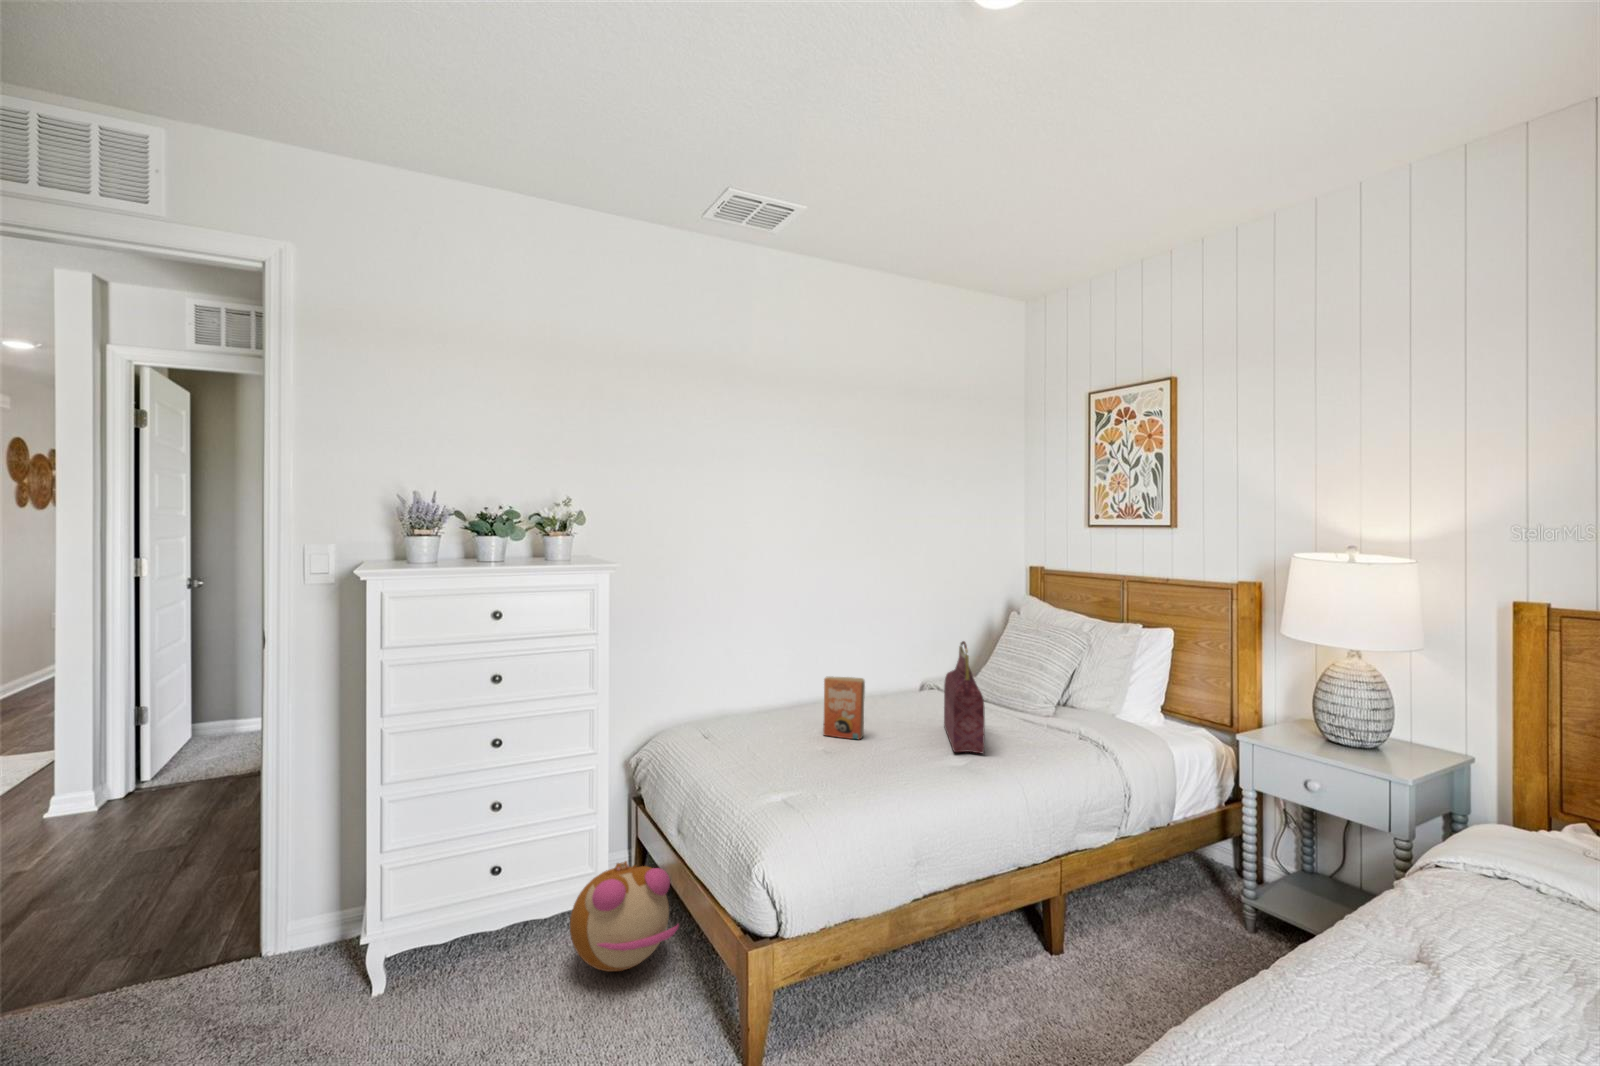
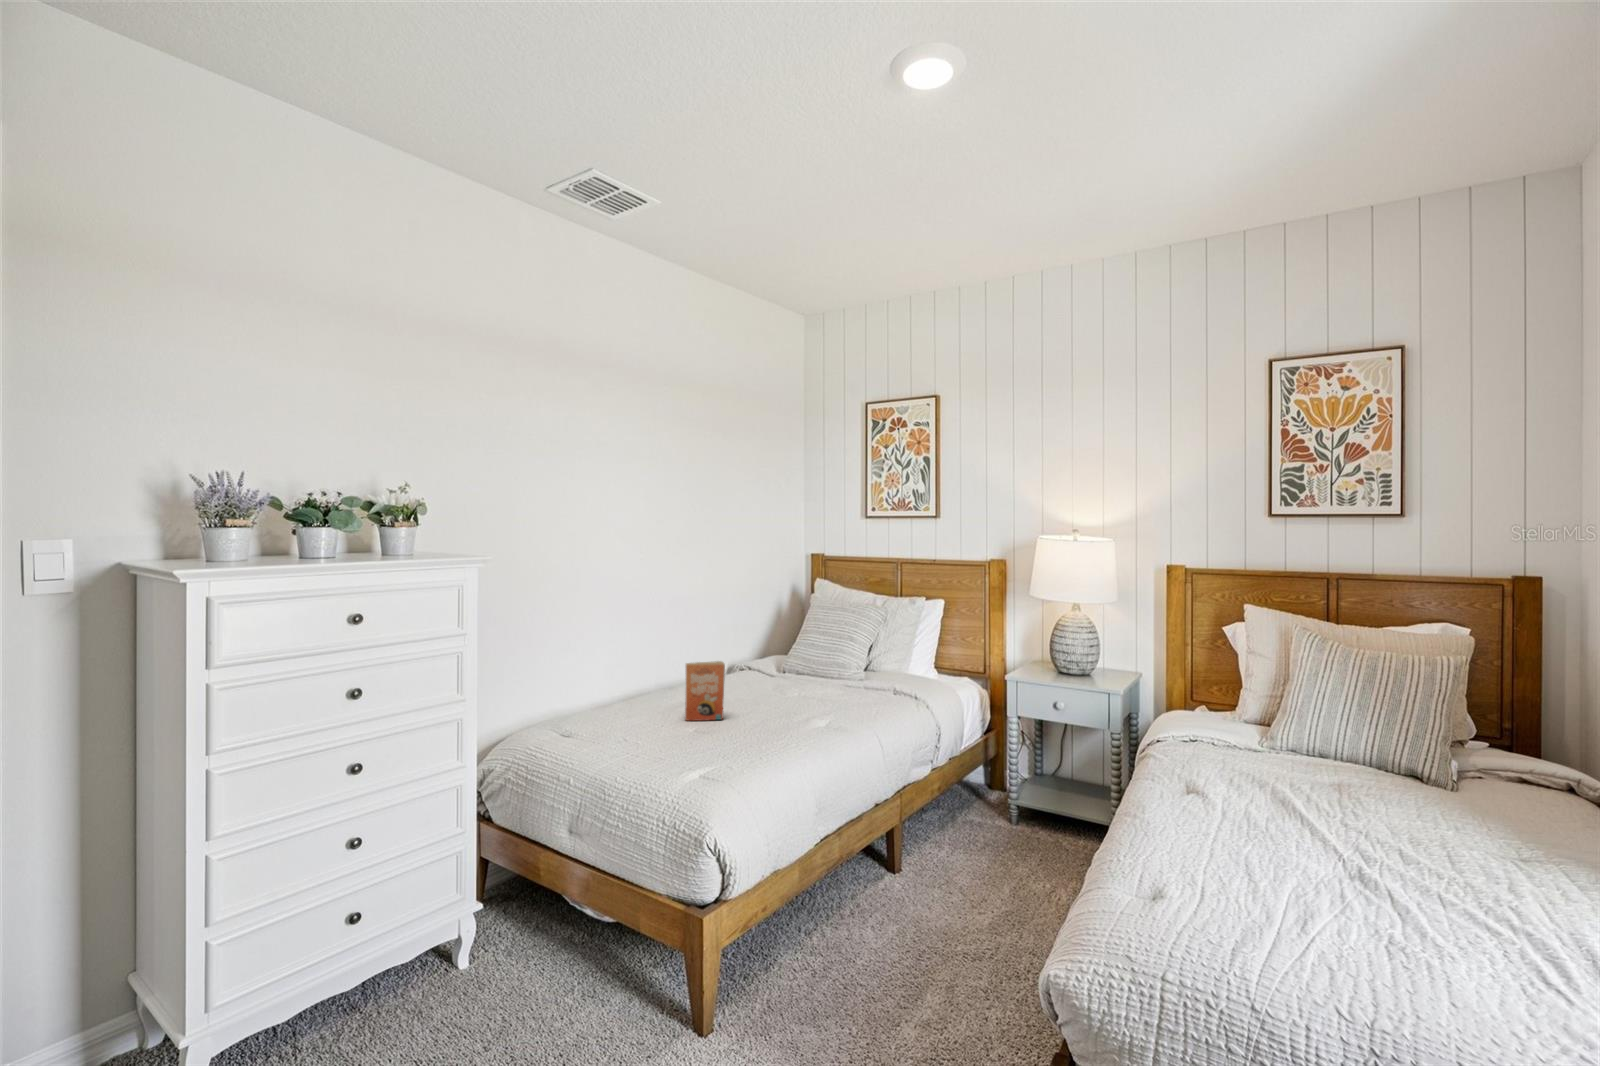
handbag: present [944,641,985,753] -> none [785,619,838,718]
plush toy: present [570,861,679,971] -> none [453,875,578,995]

